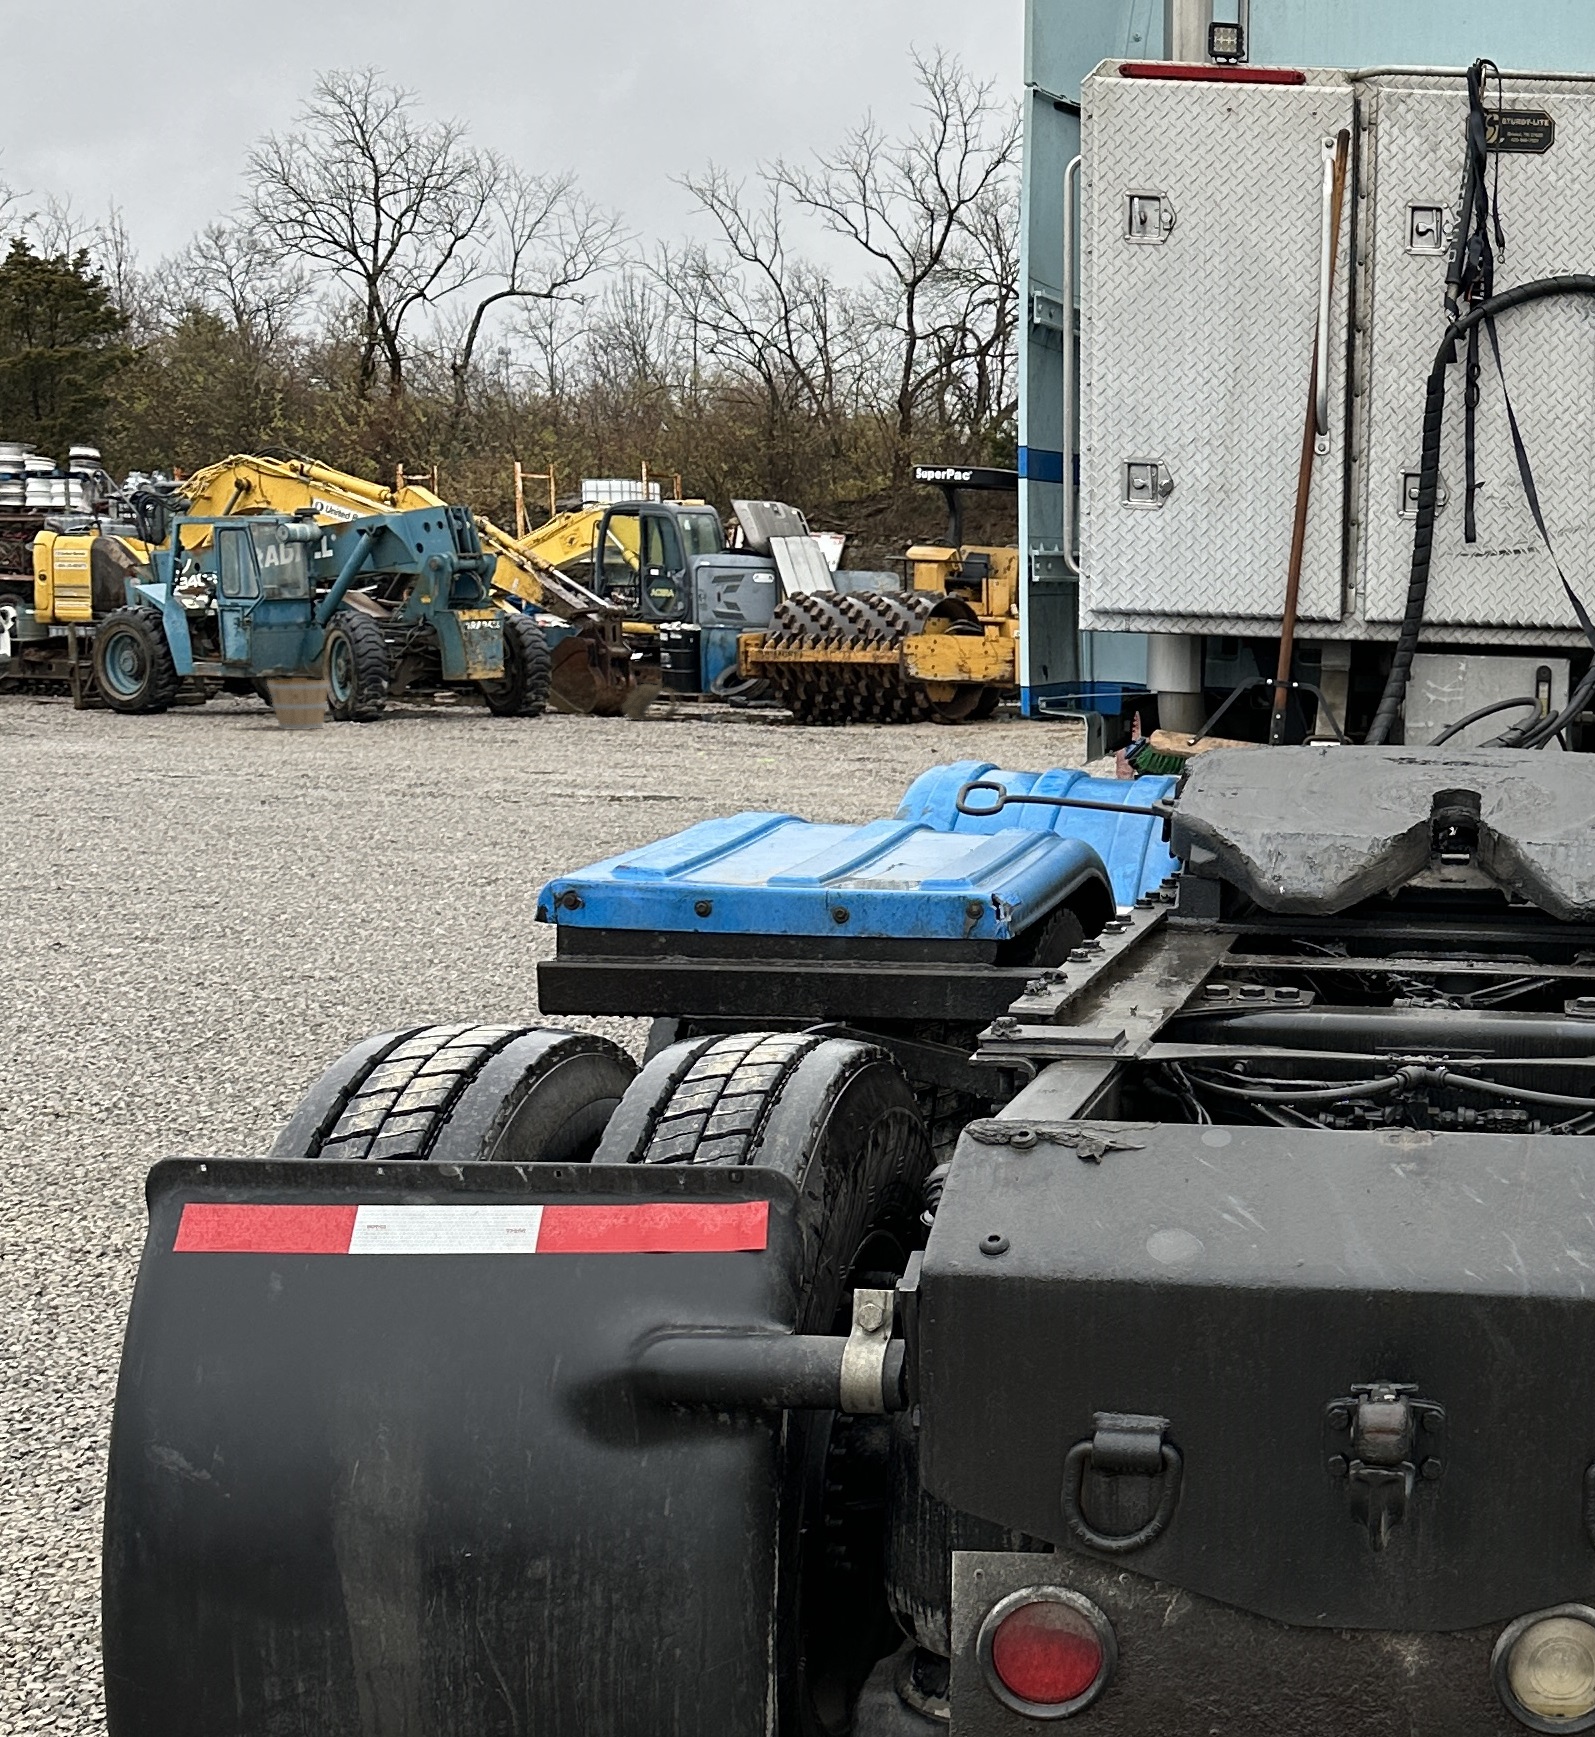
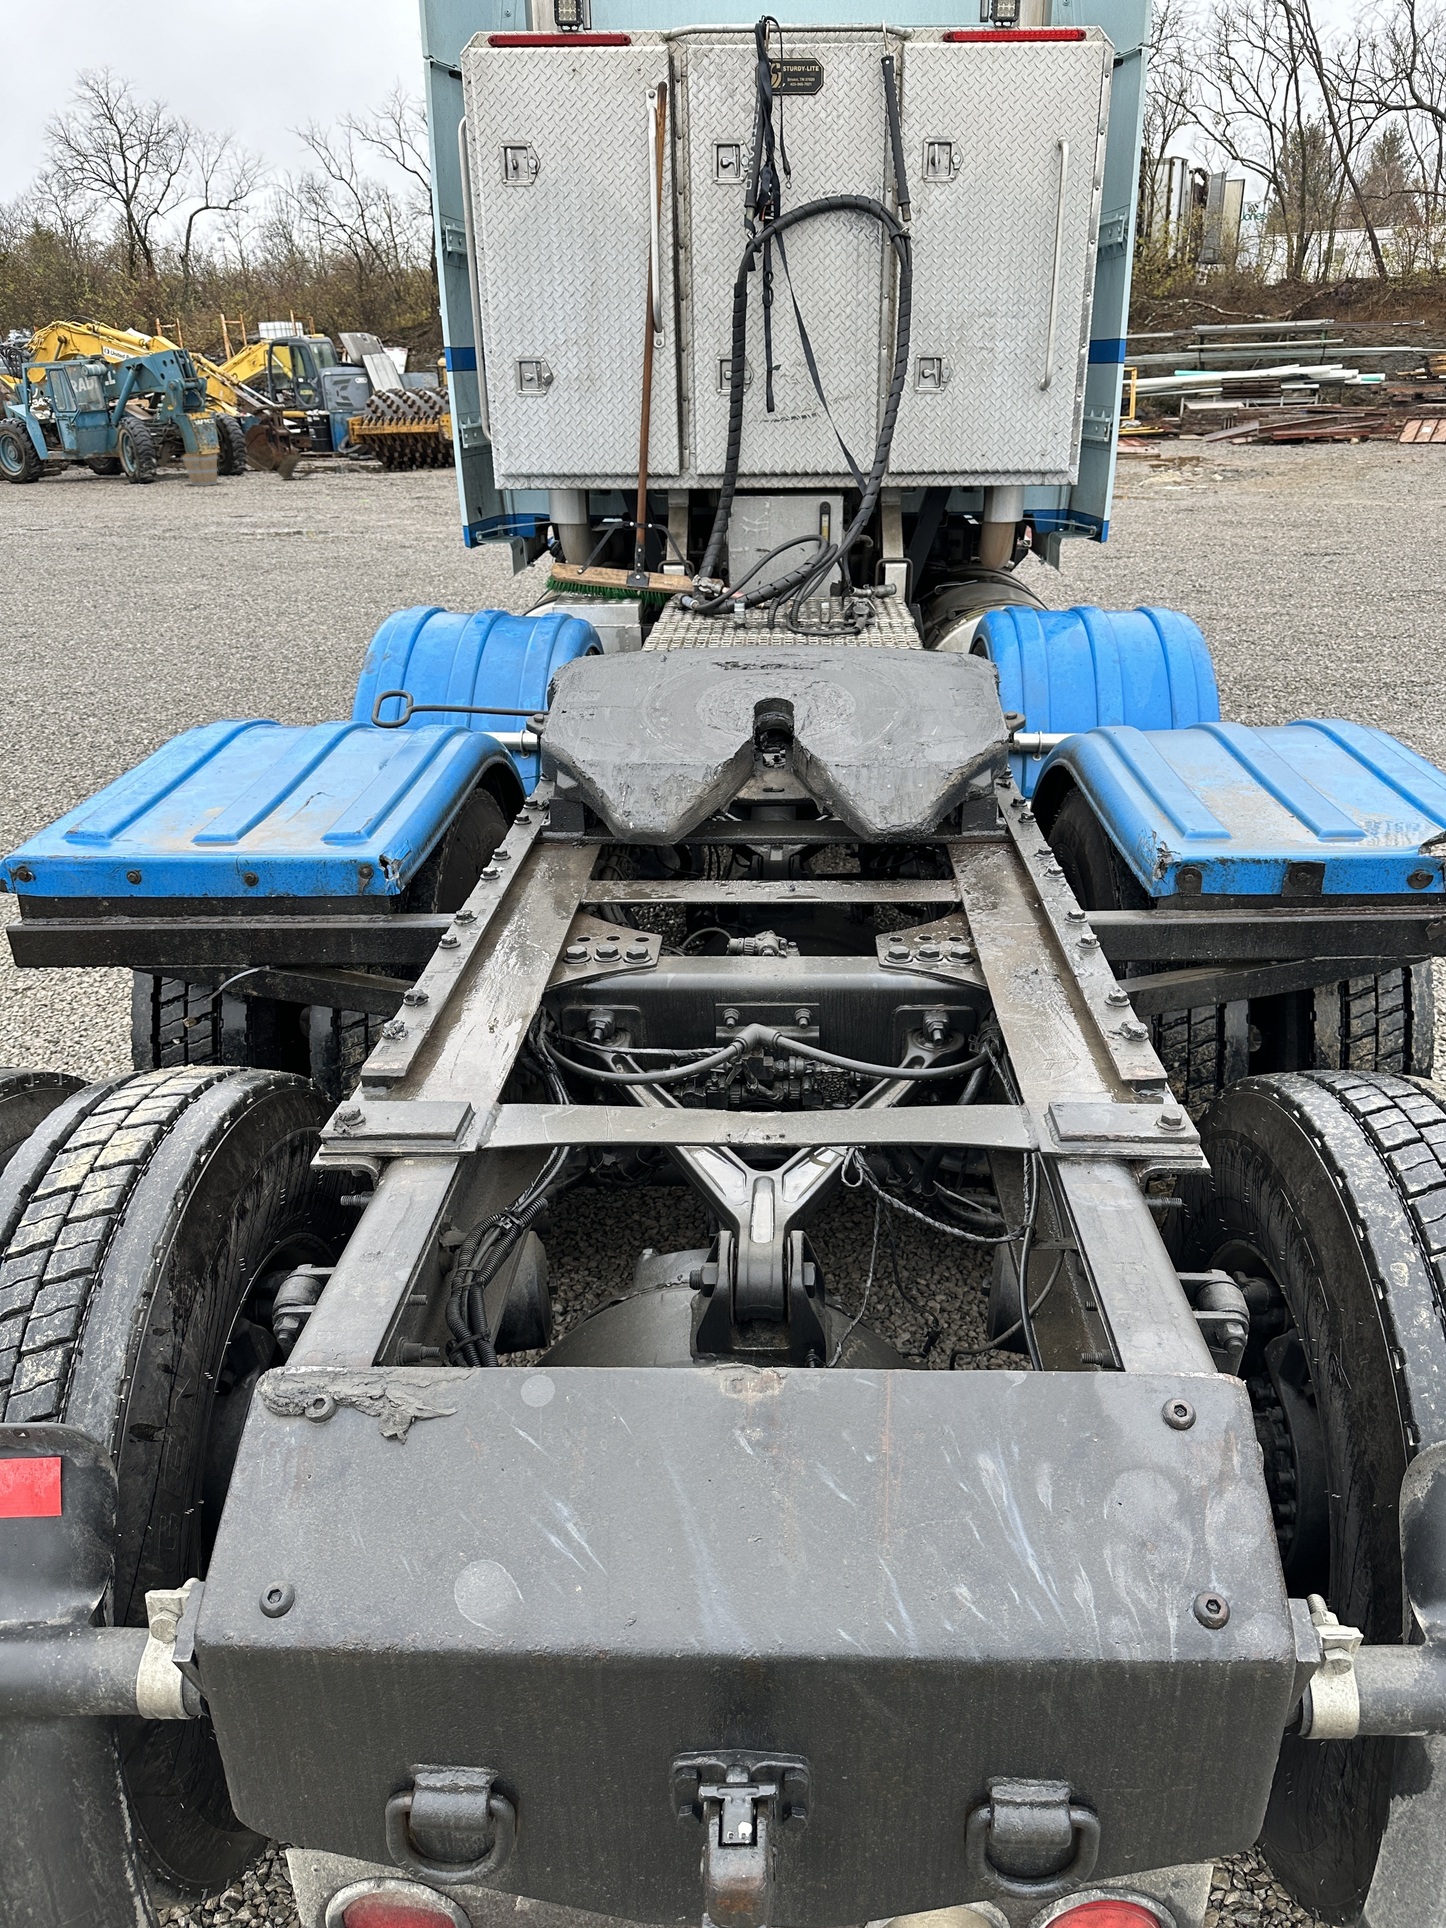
wooden bucket: present [267,678,329,730] -> present [182,453,218,486]

